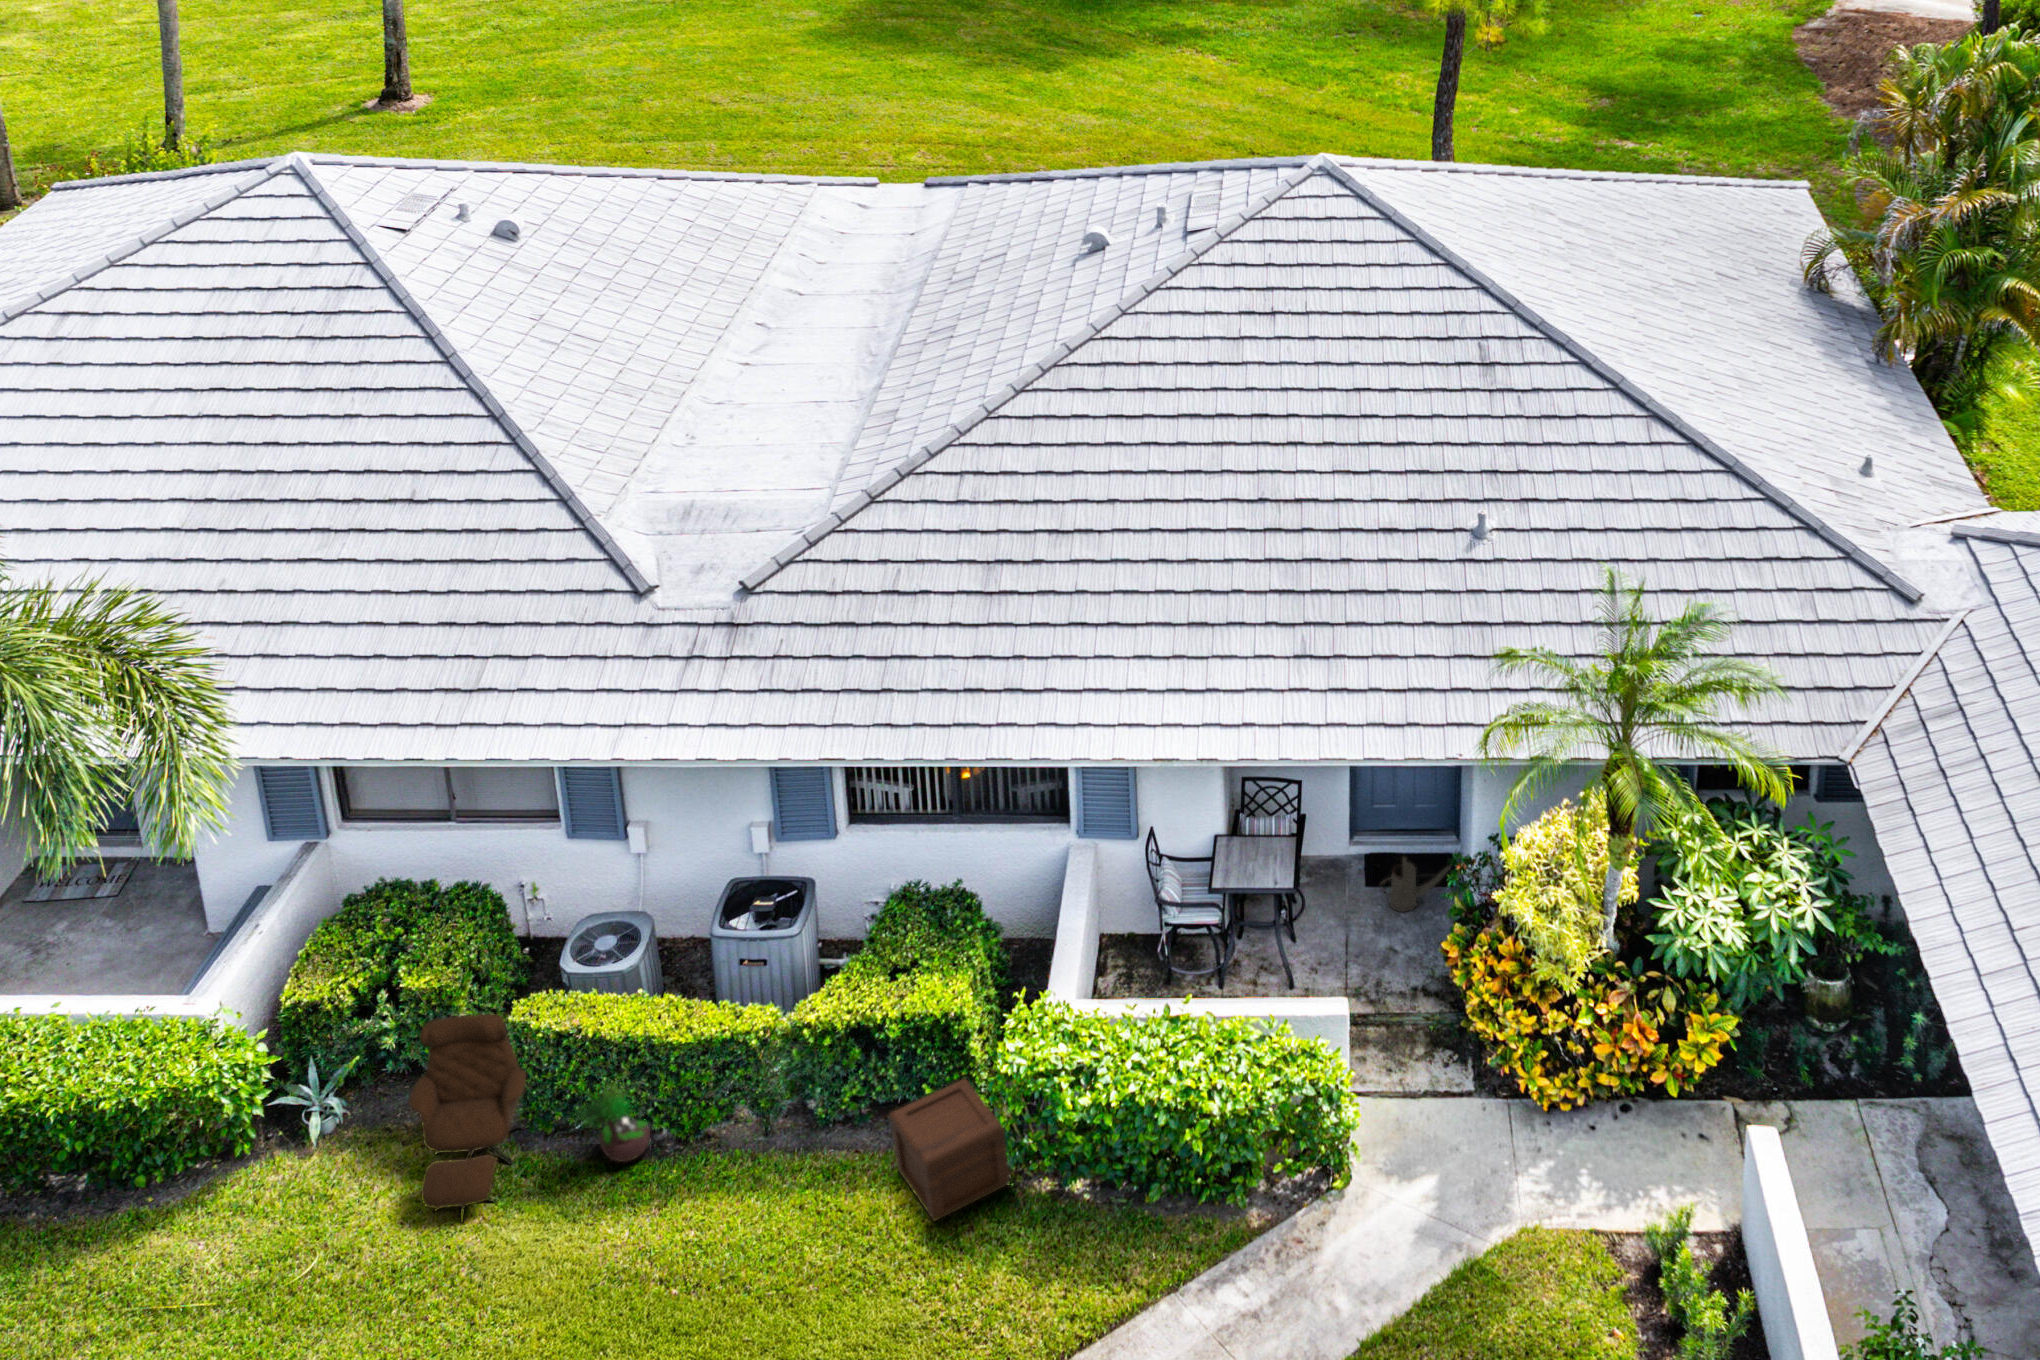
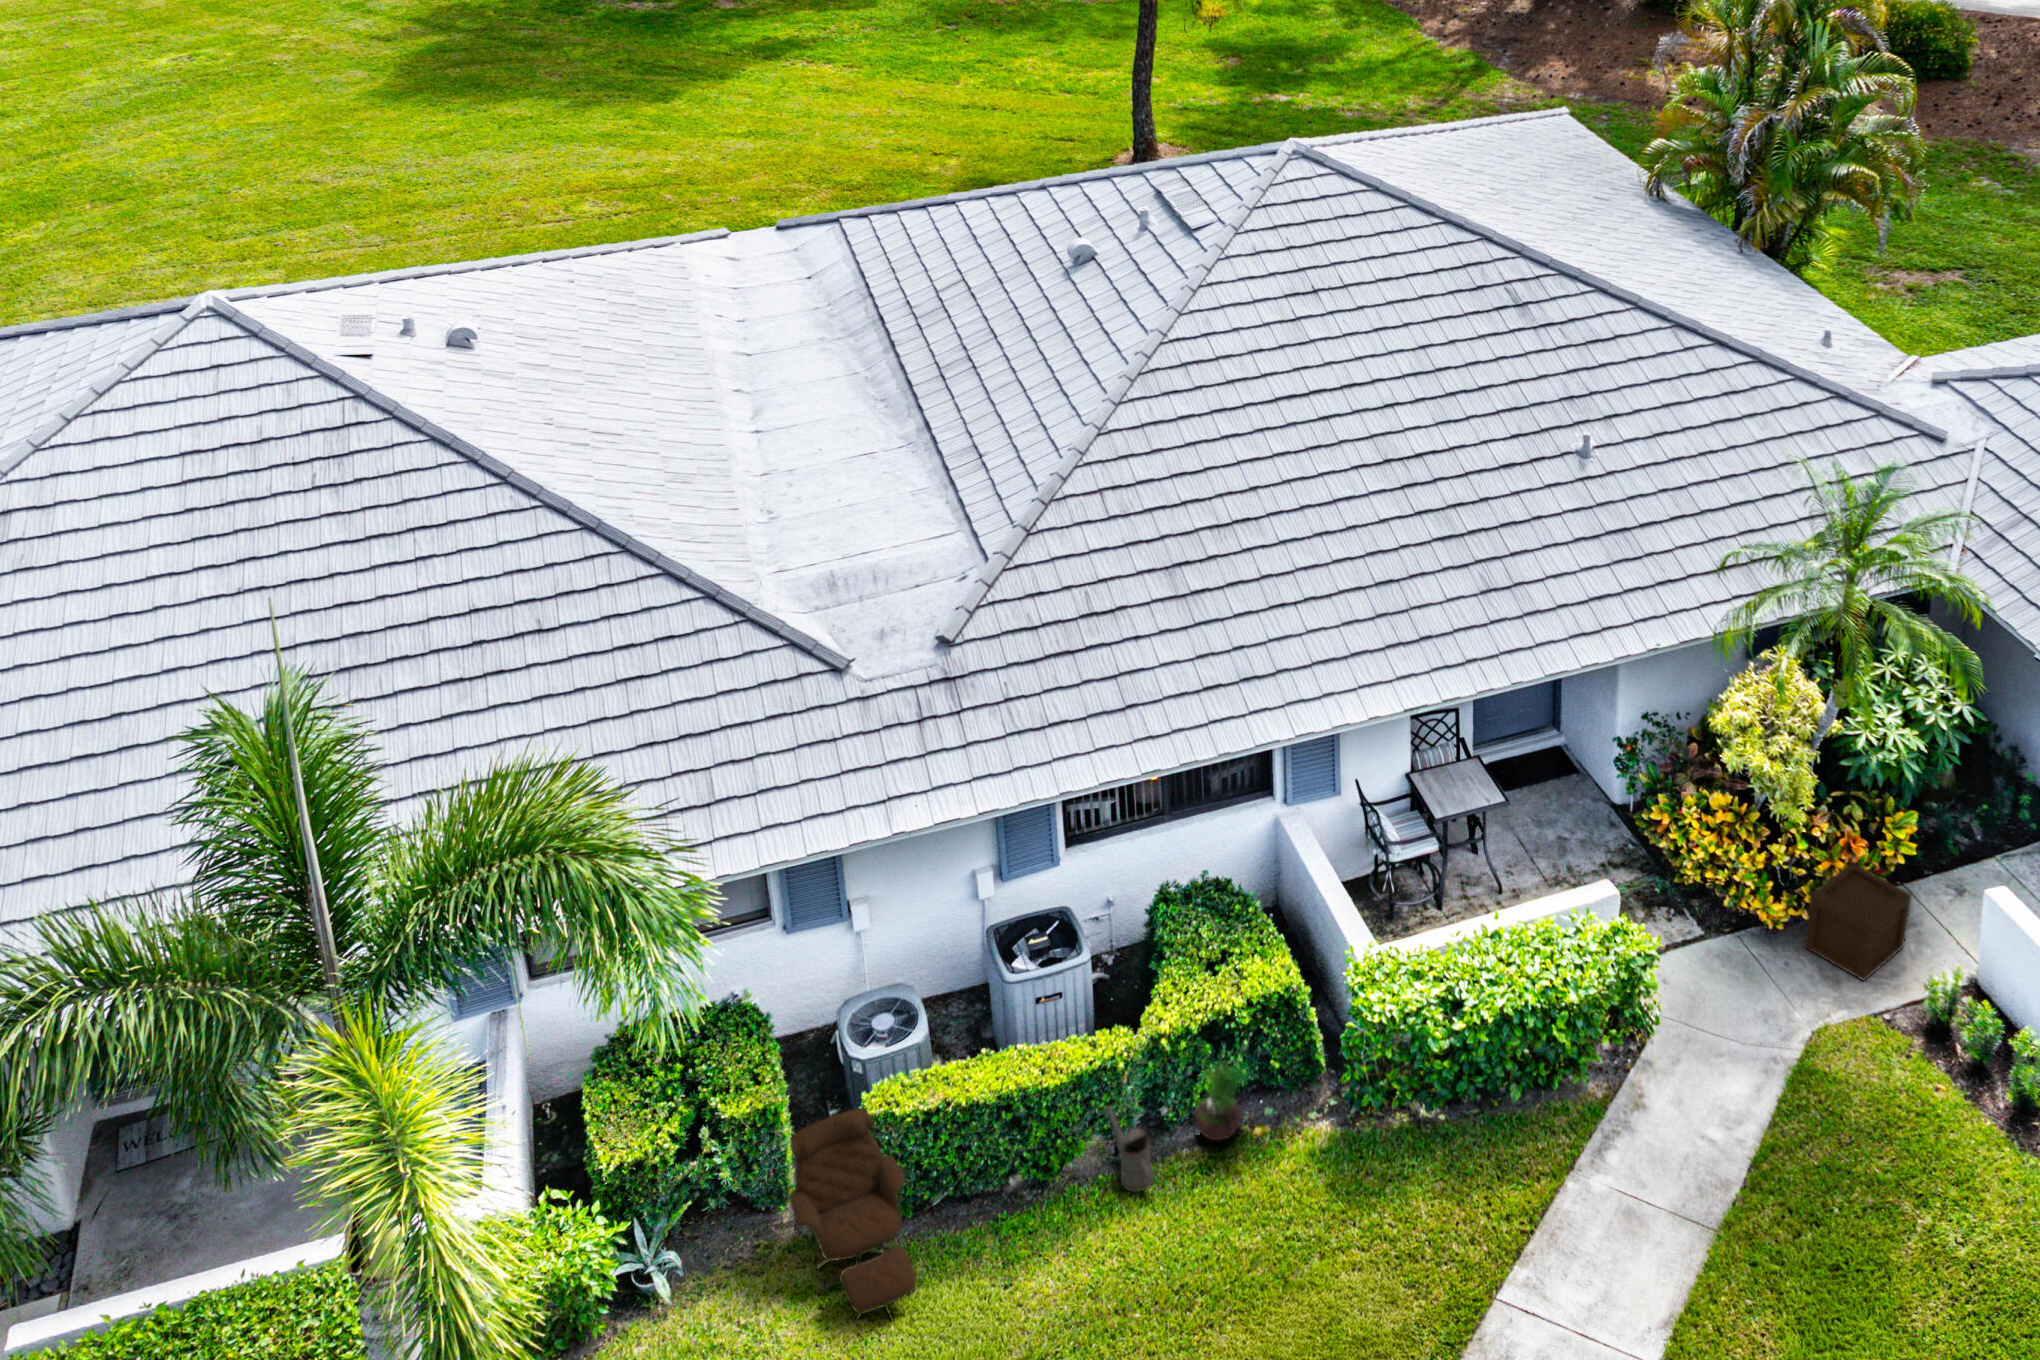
watering can: present [1381,857,1450,912] -> present [1107,1106,1154,1192]
wooden crate: present [890,1079,1009,1221] -> present [1804,864,1912,981]
potted tree: present [576,1083,650,1162] -> present [1195,1062,1250,1140]

